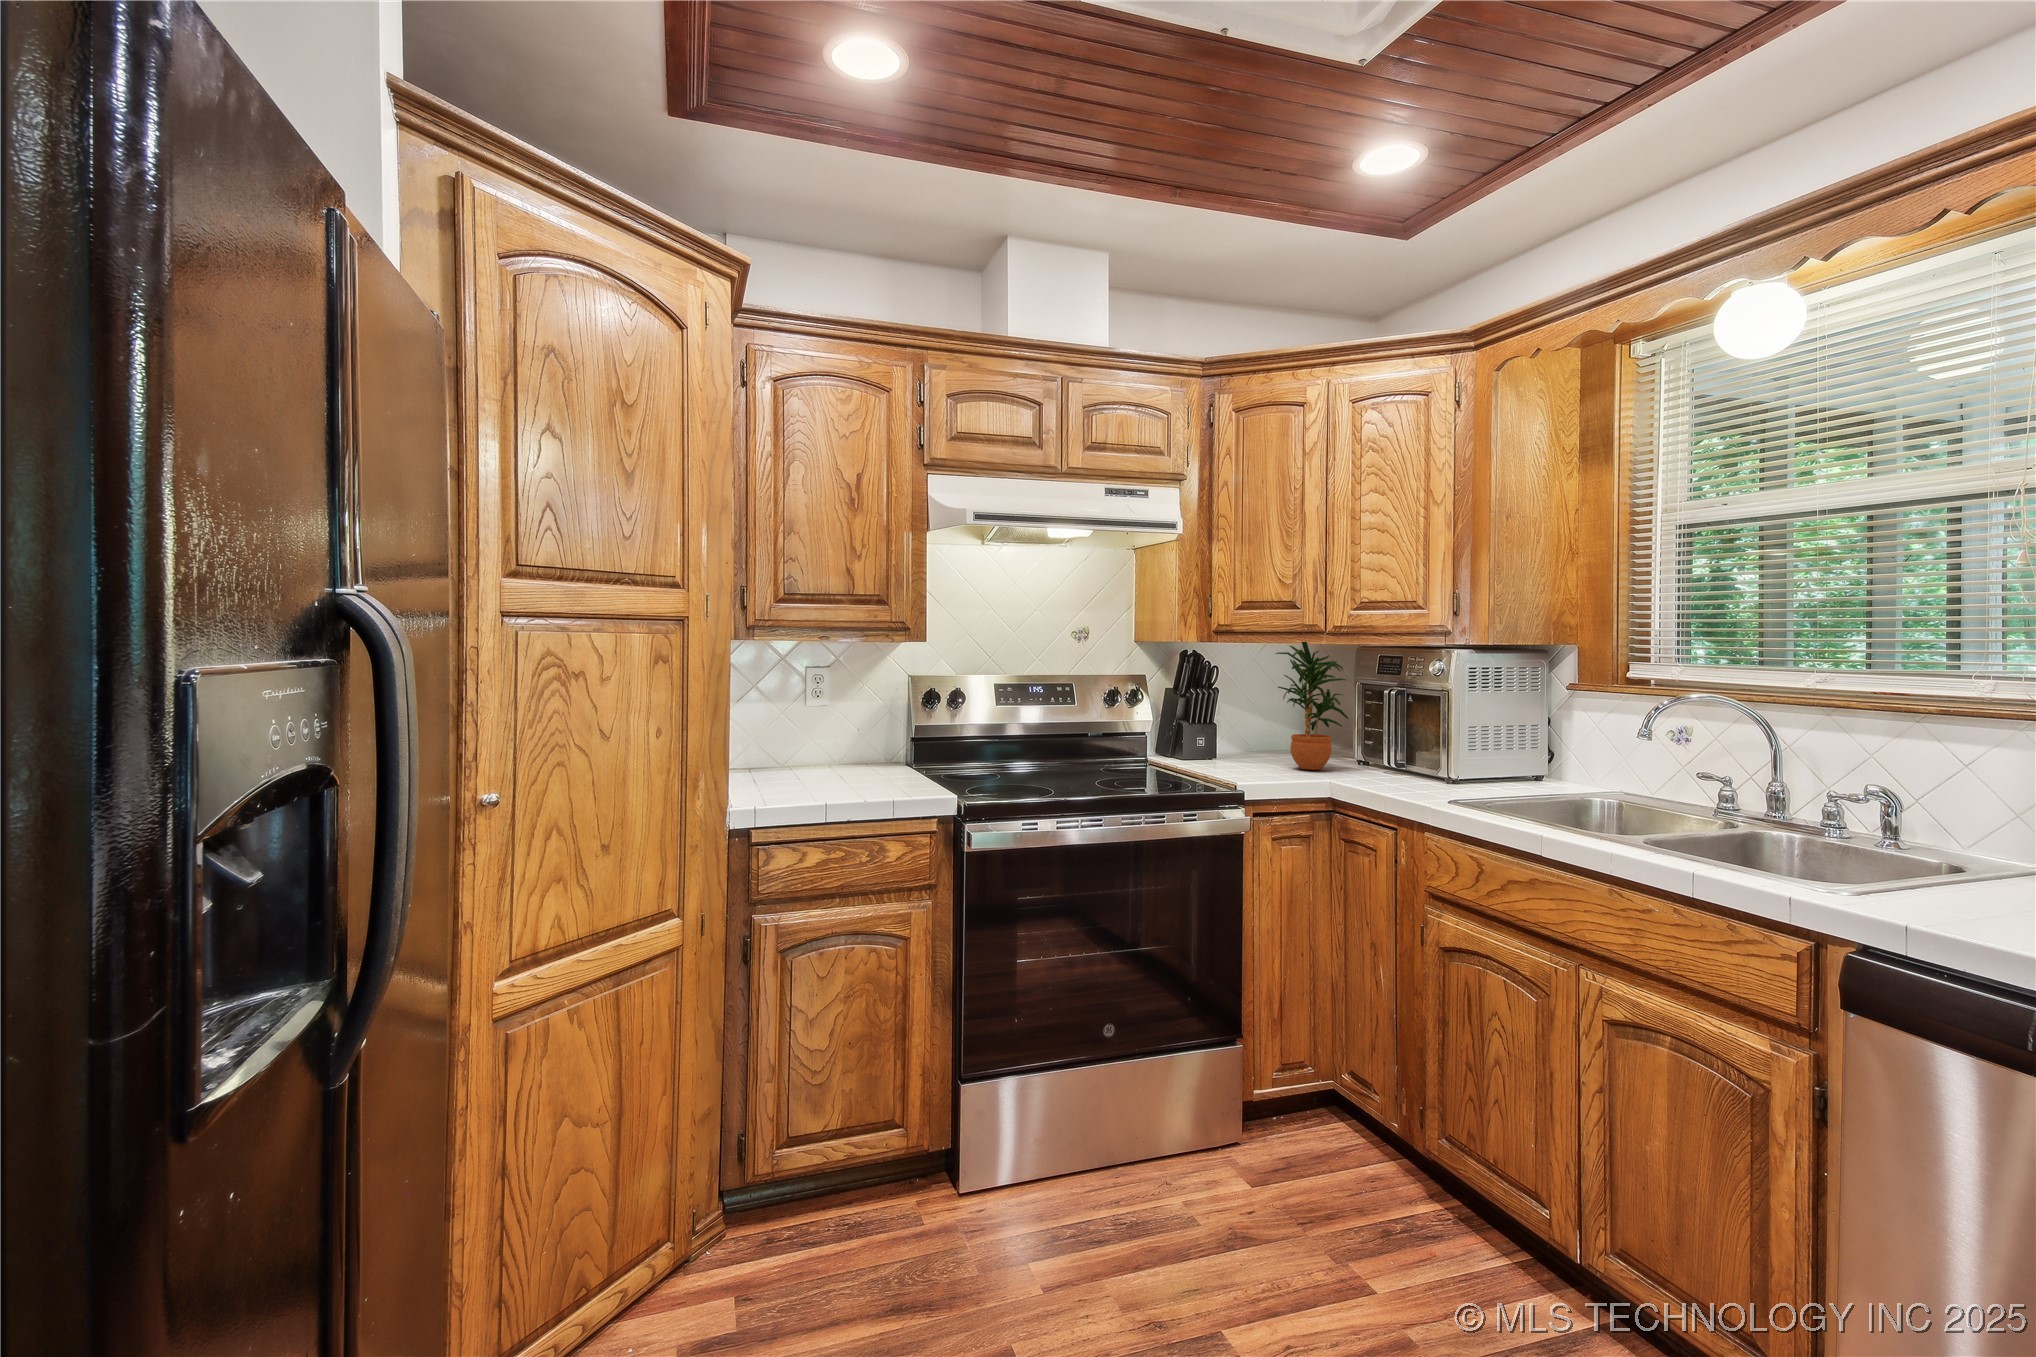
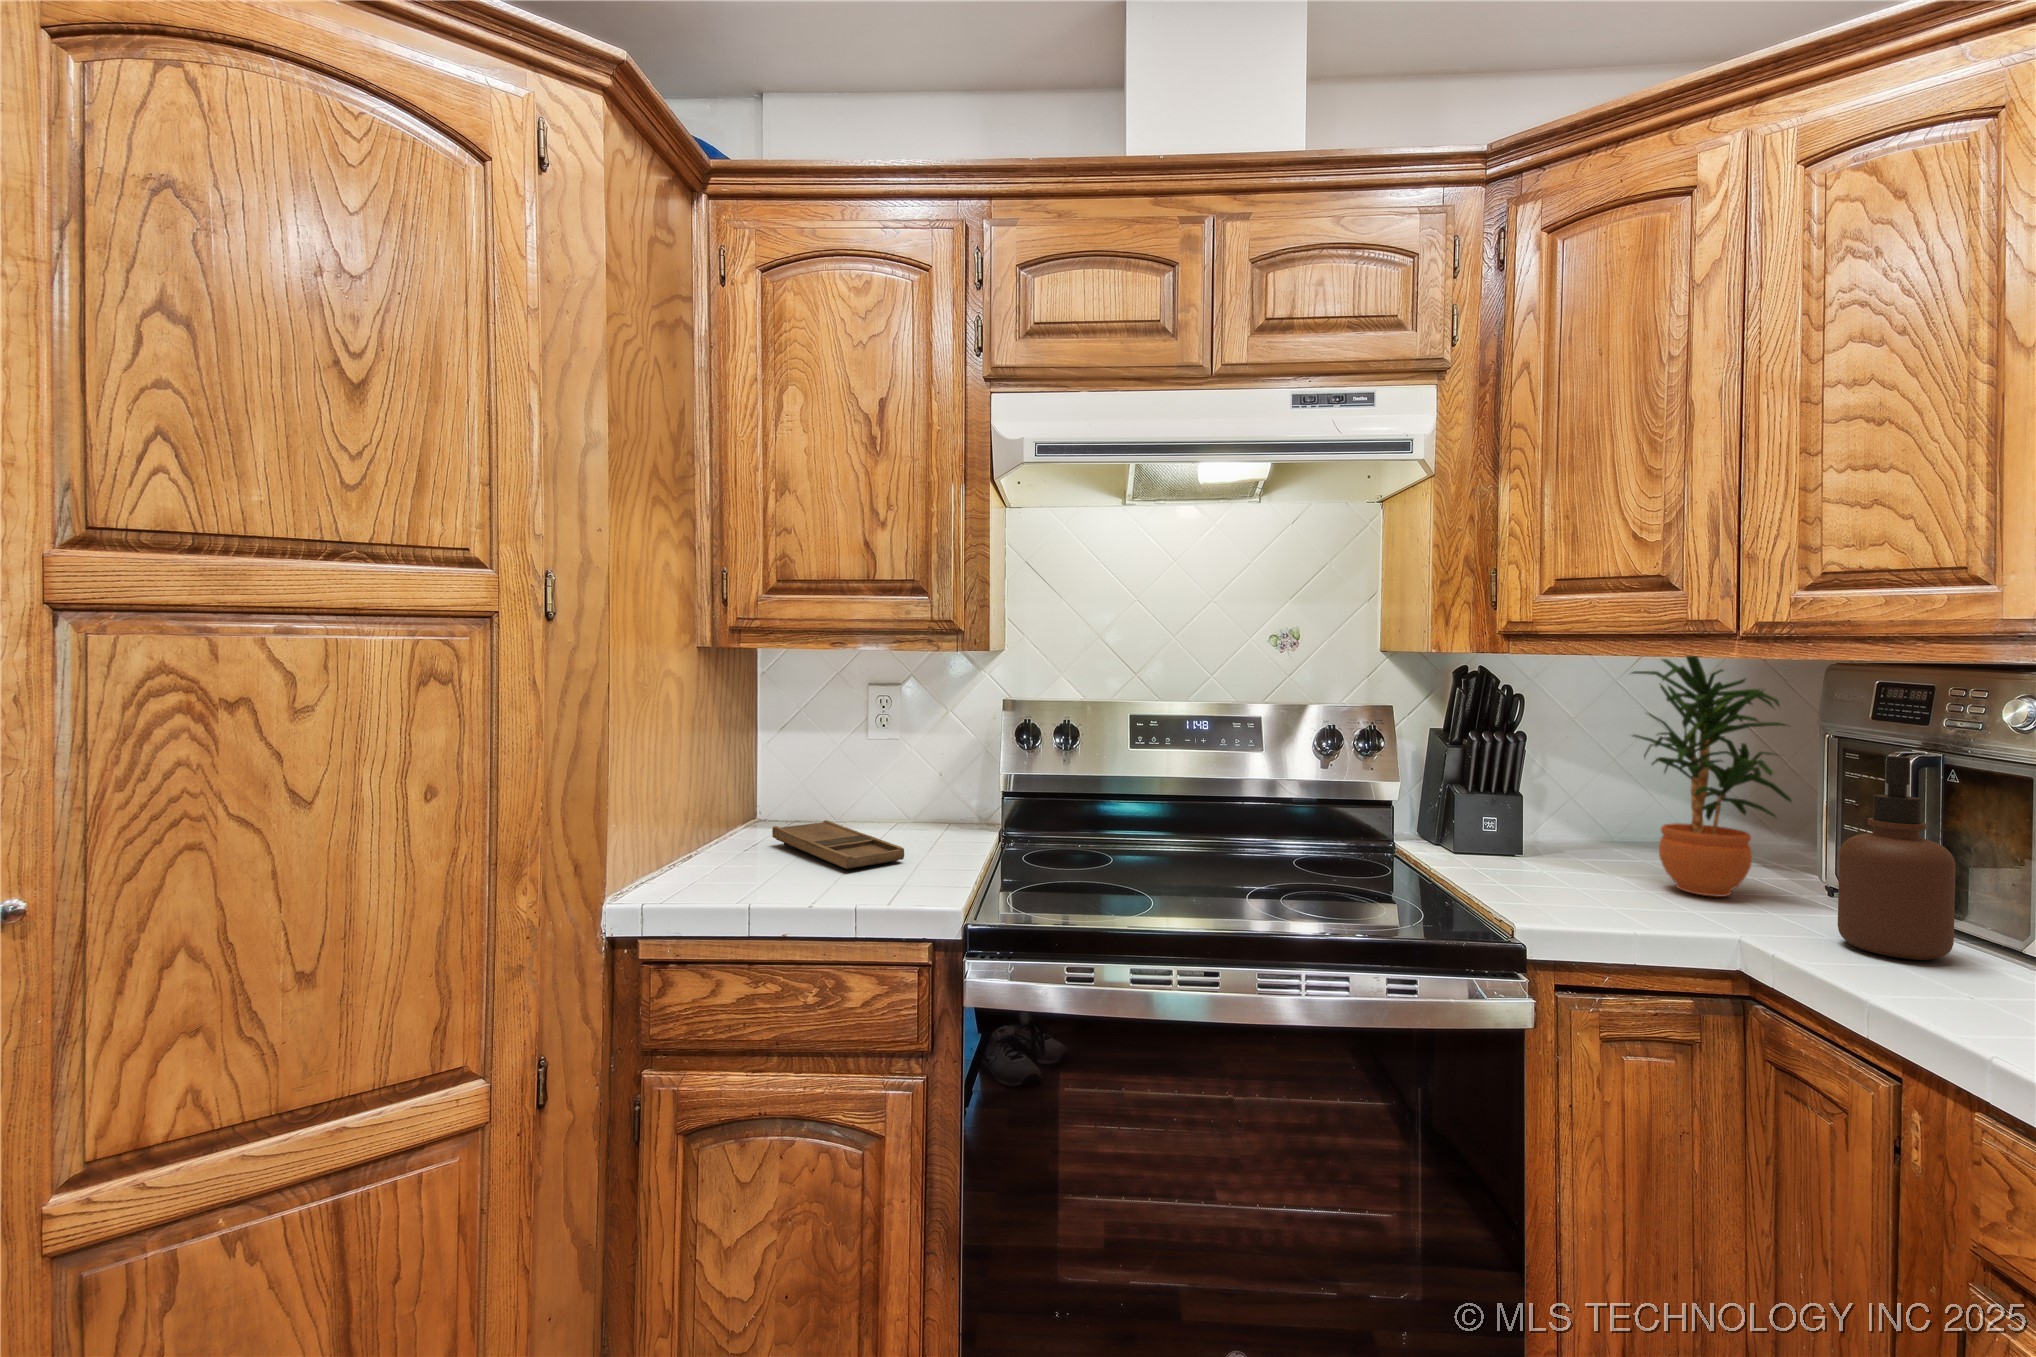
soap dispenser: none [1368,691,1411,784] -> present [1838,756,1956,960]
tray: none [771,762,878,786] -> present [772,820,904,869]

